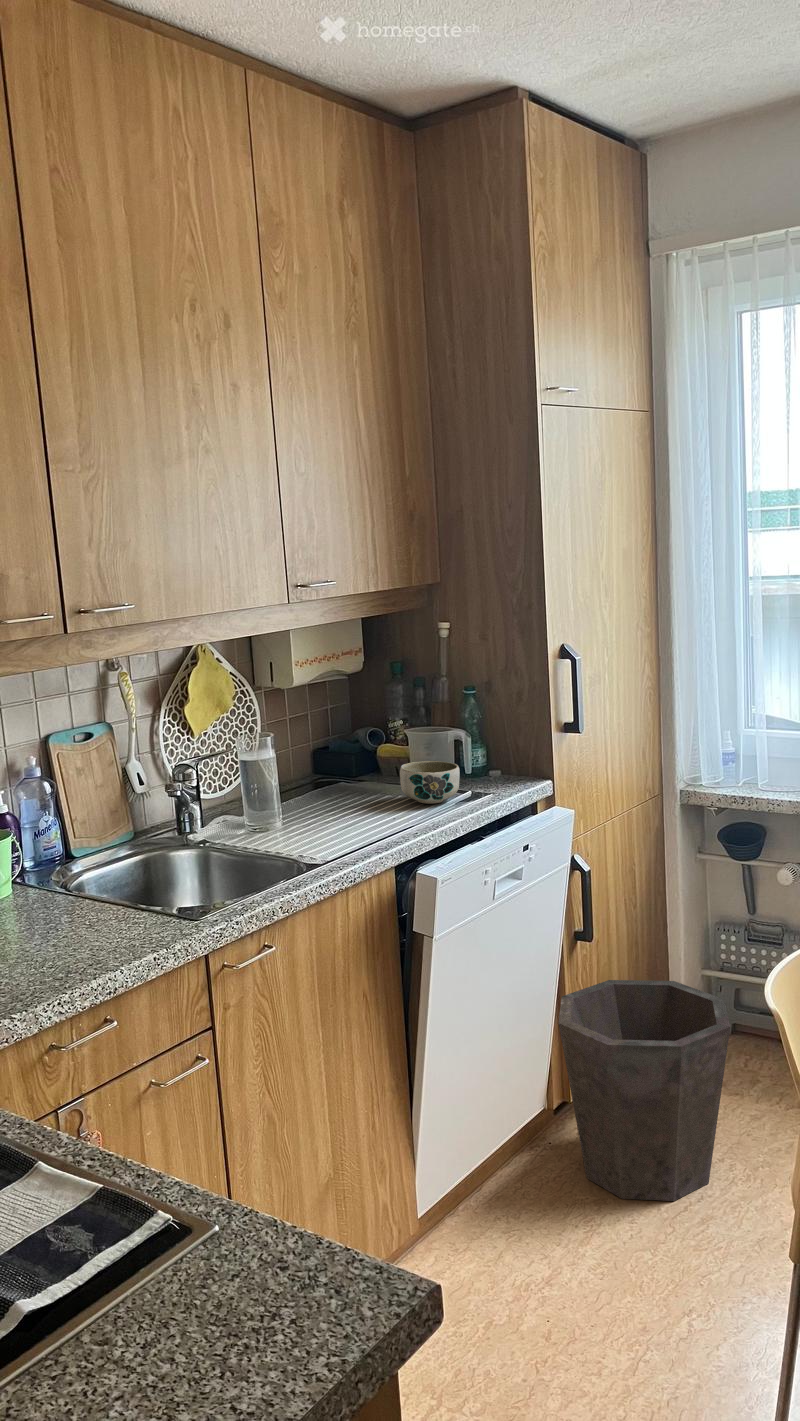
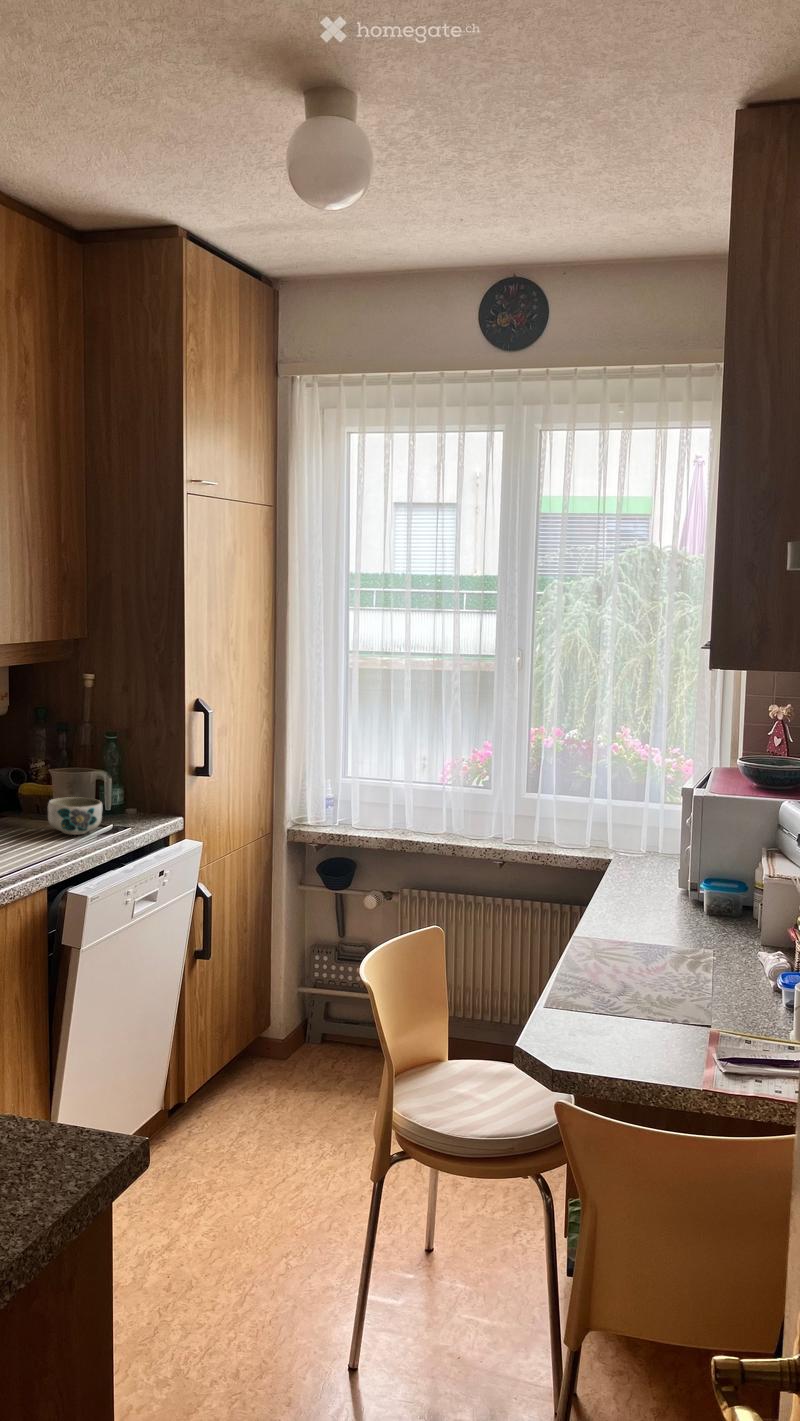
waste bin: present [558,980,730,1201] -> none [181,991,325,1178]

